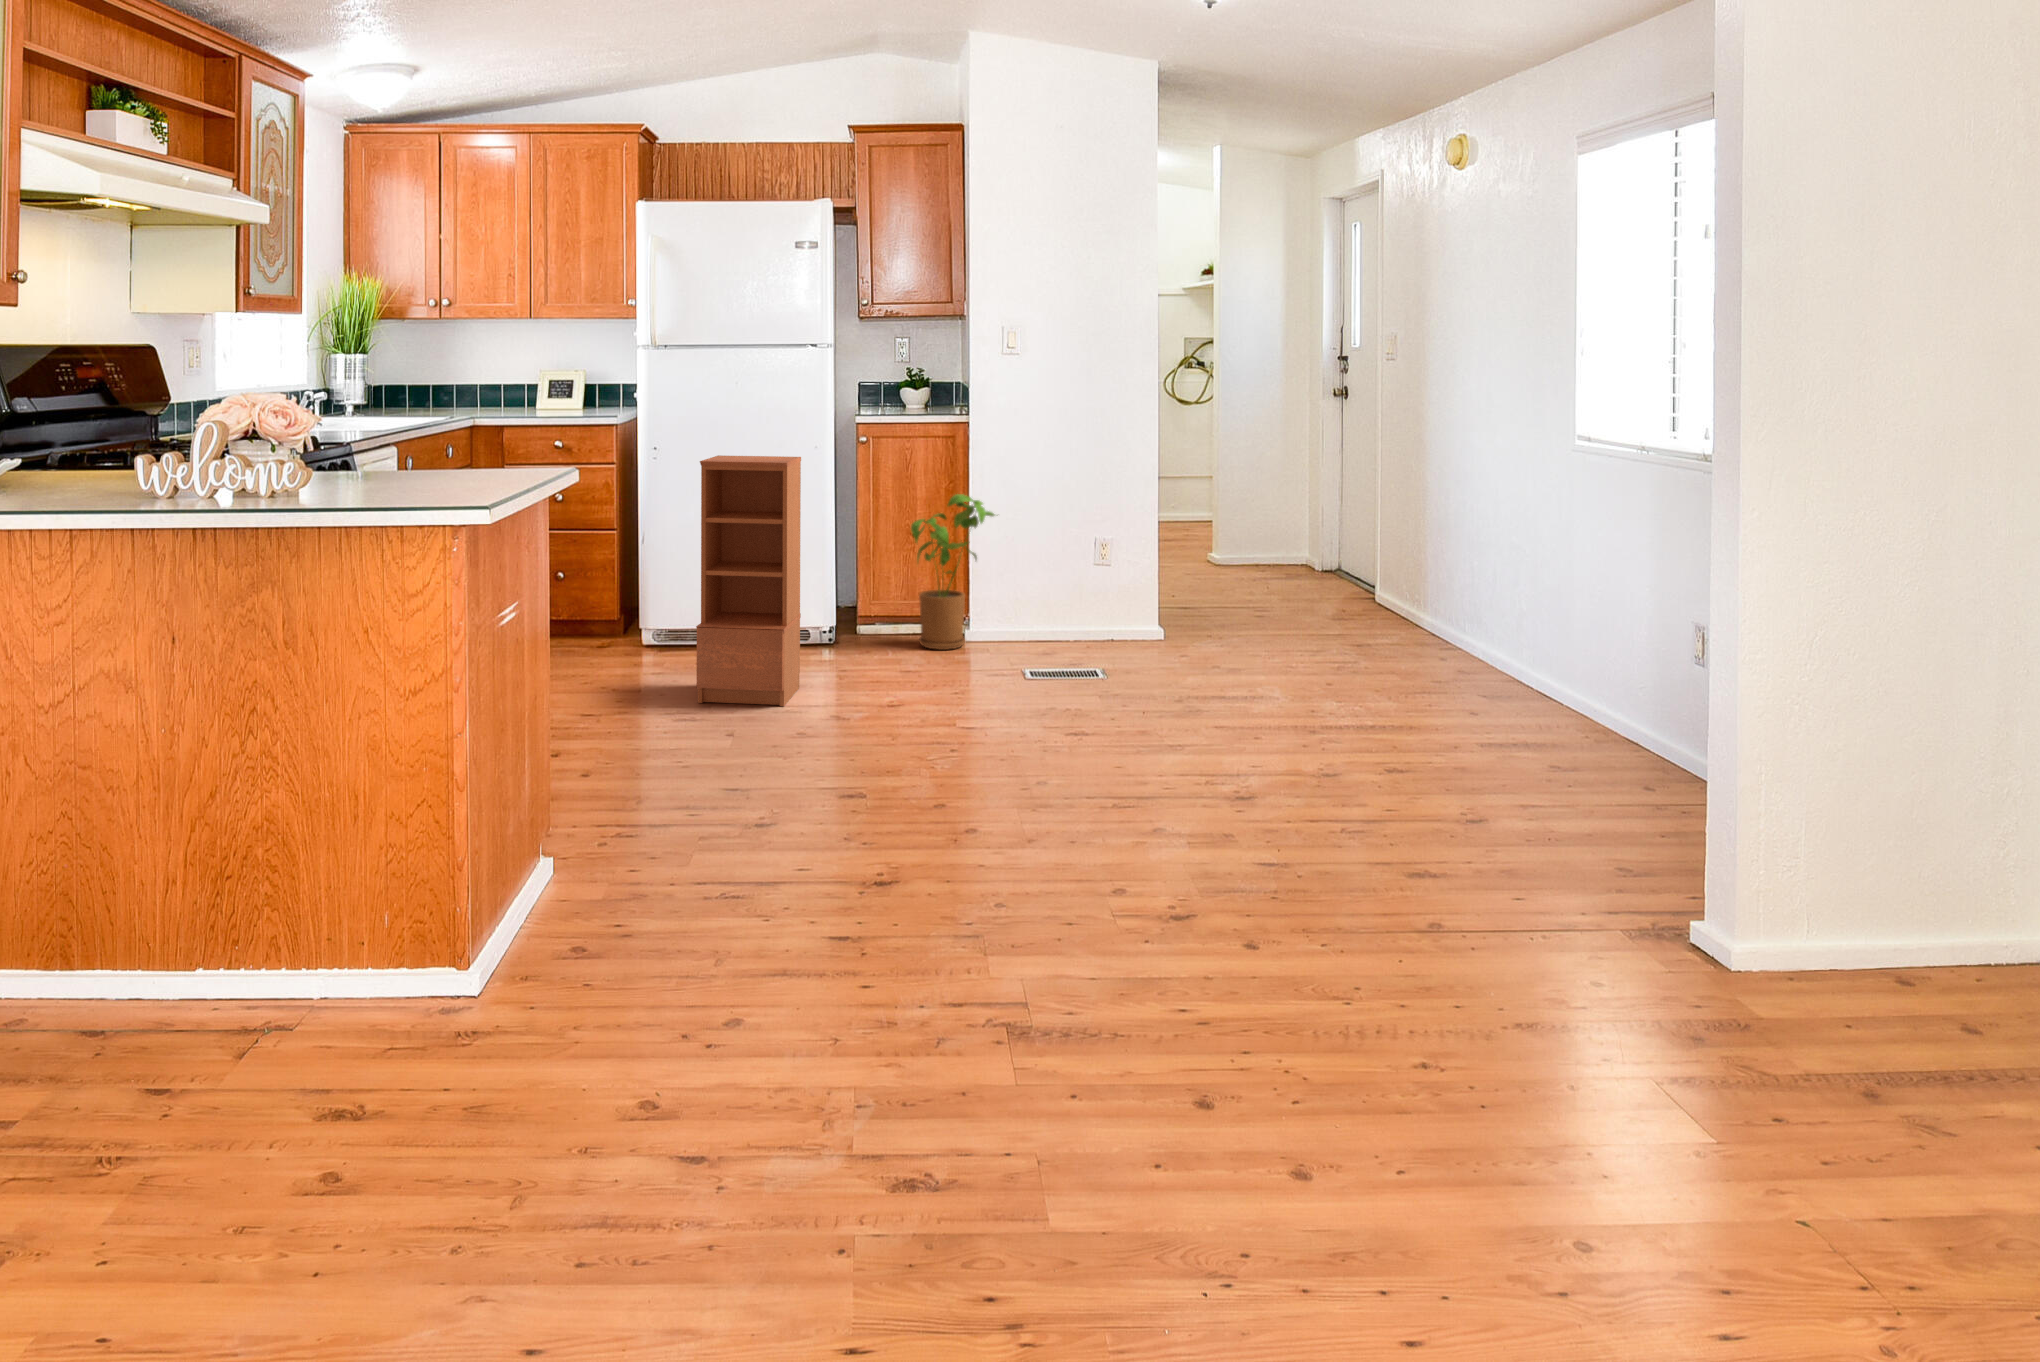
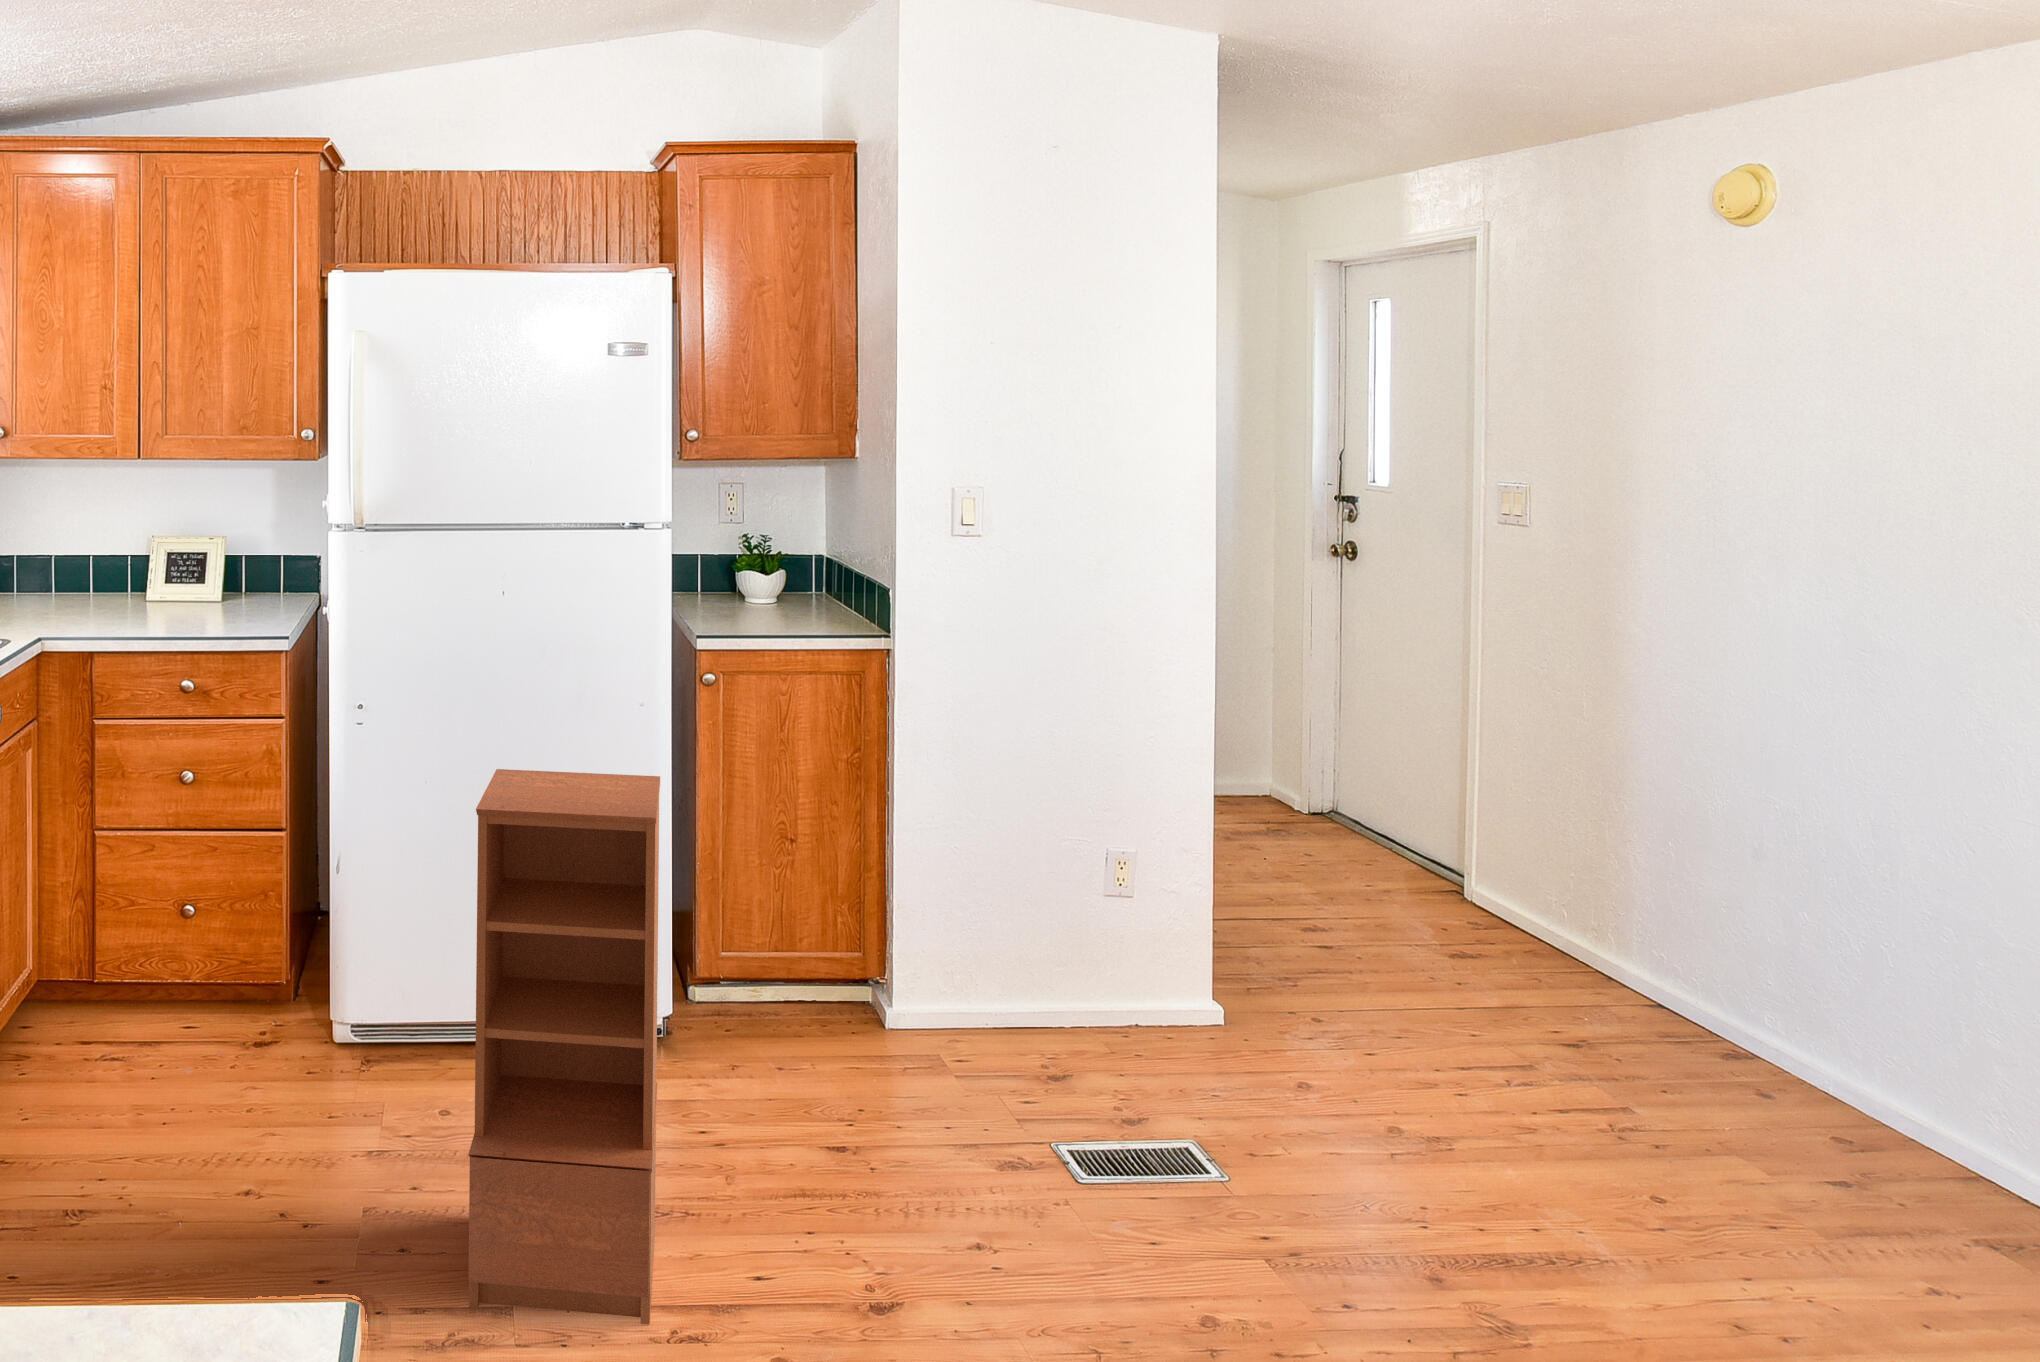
house plant: present [911,494,995,650] -> none [793,782,951,1063]

